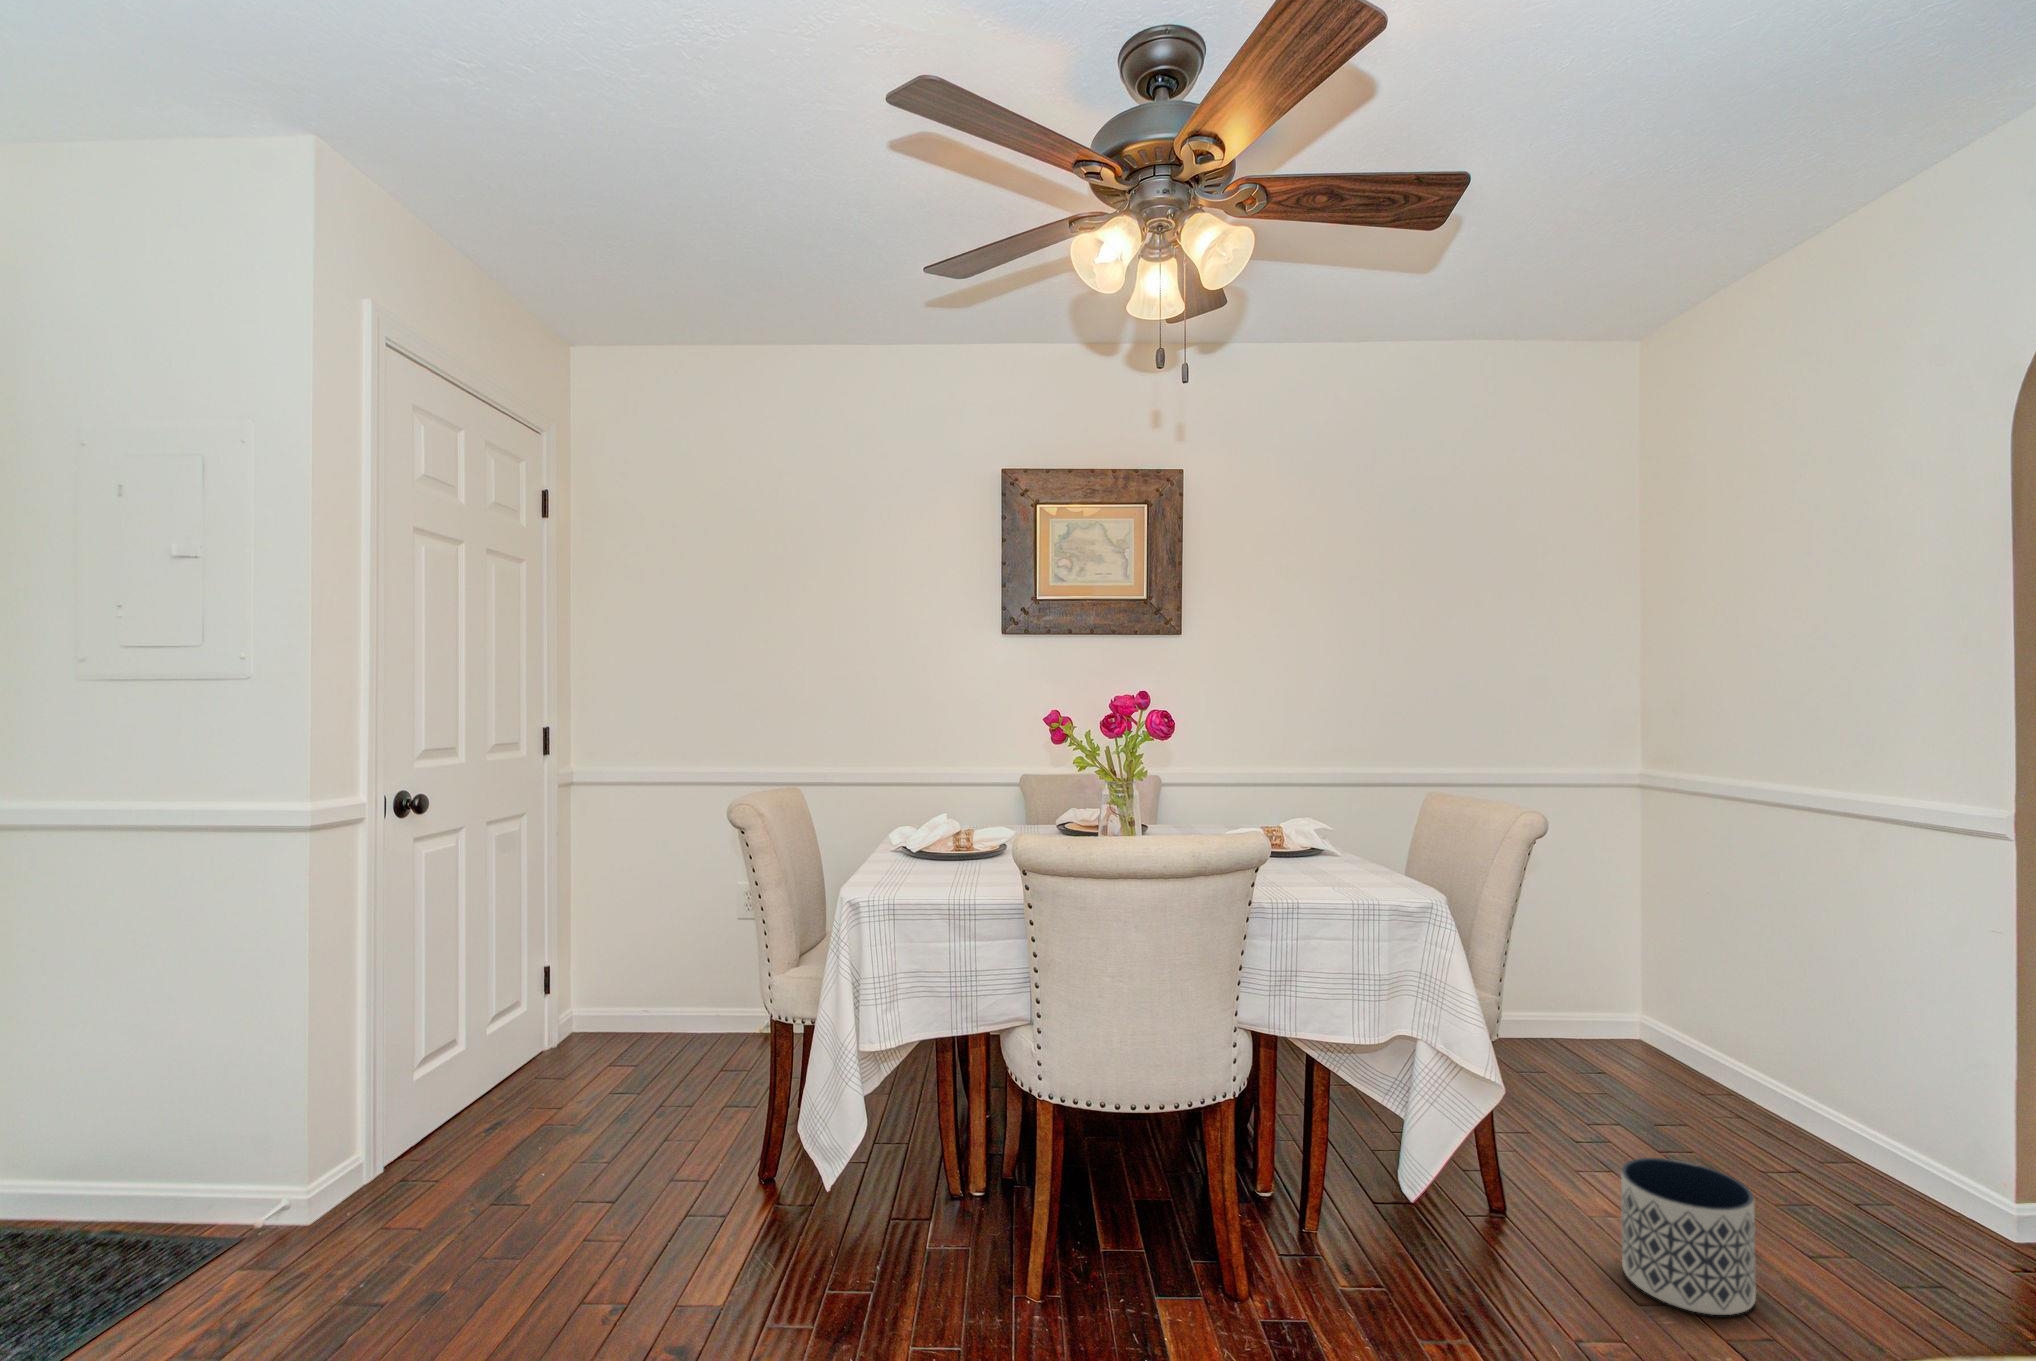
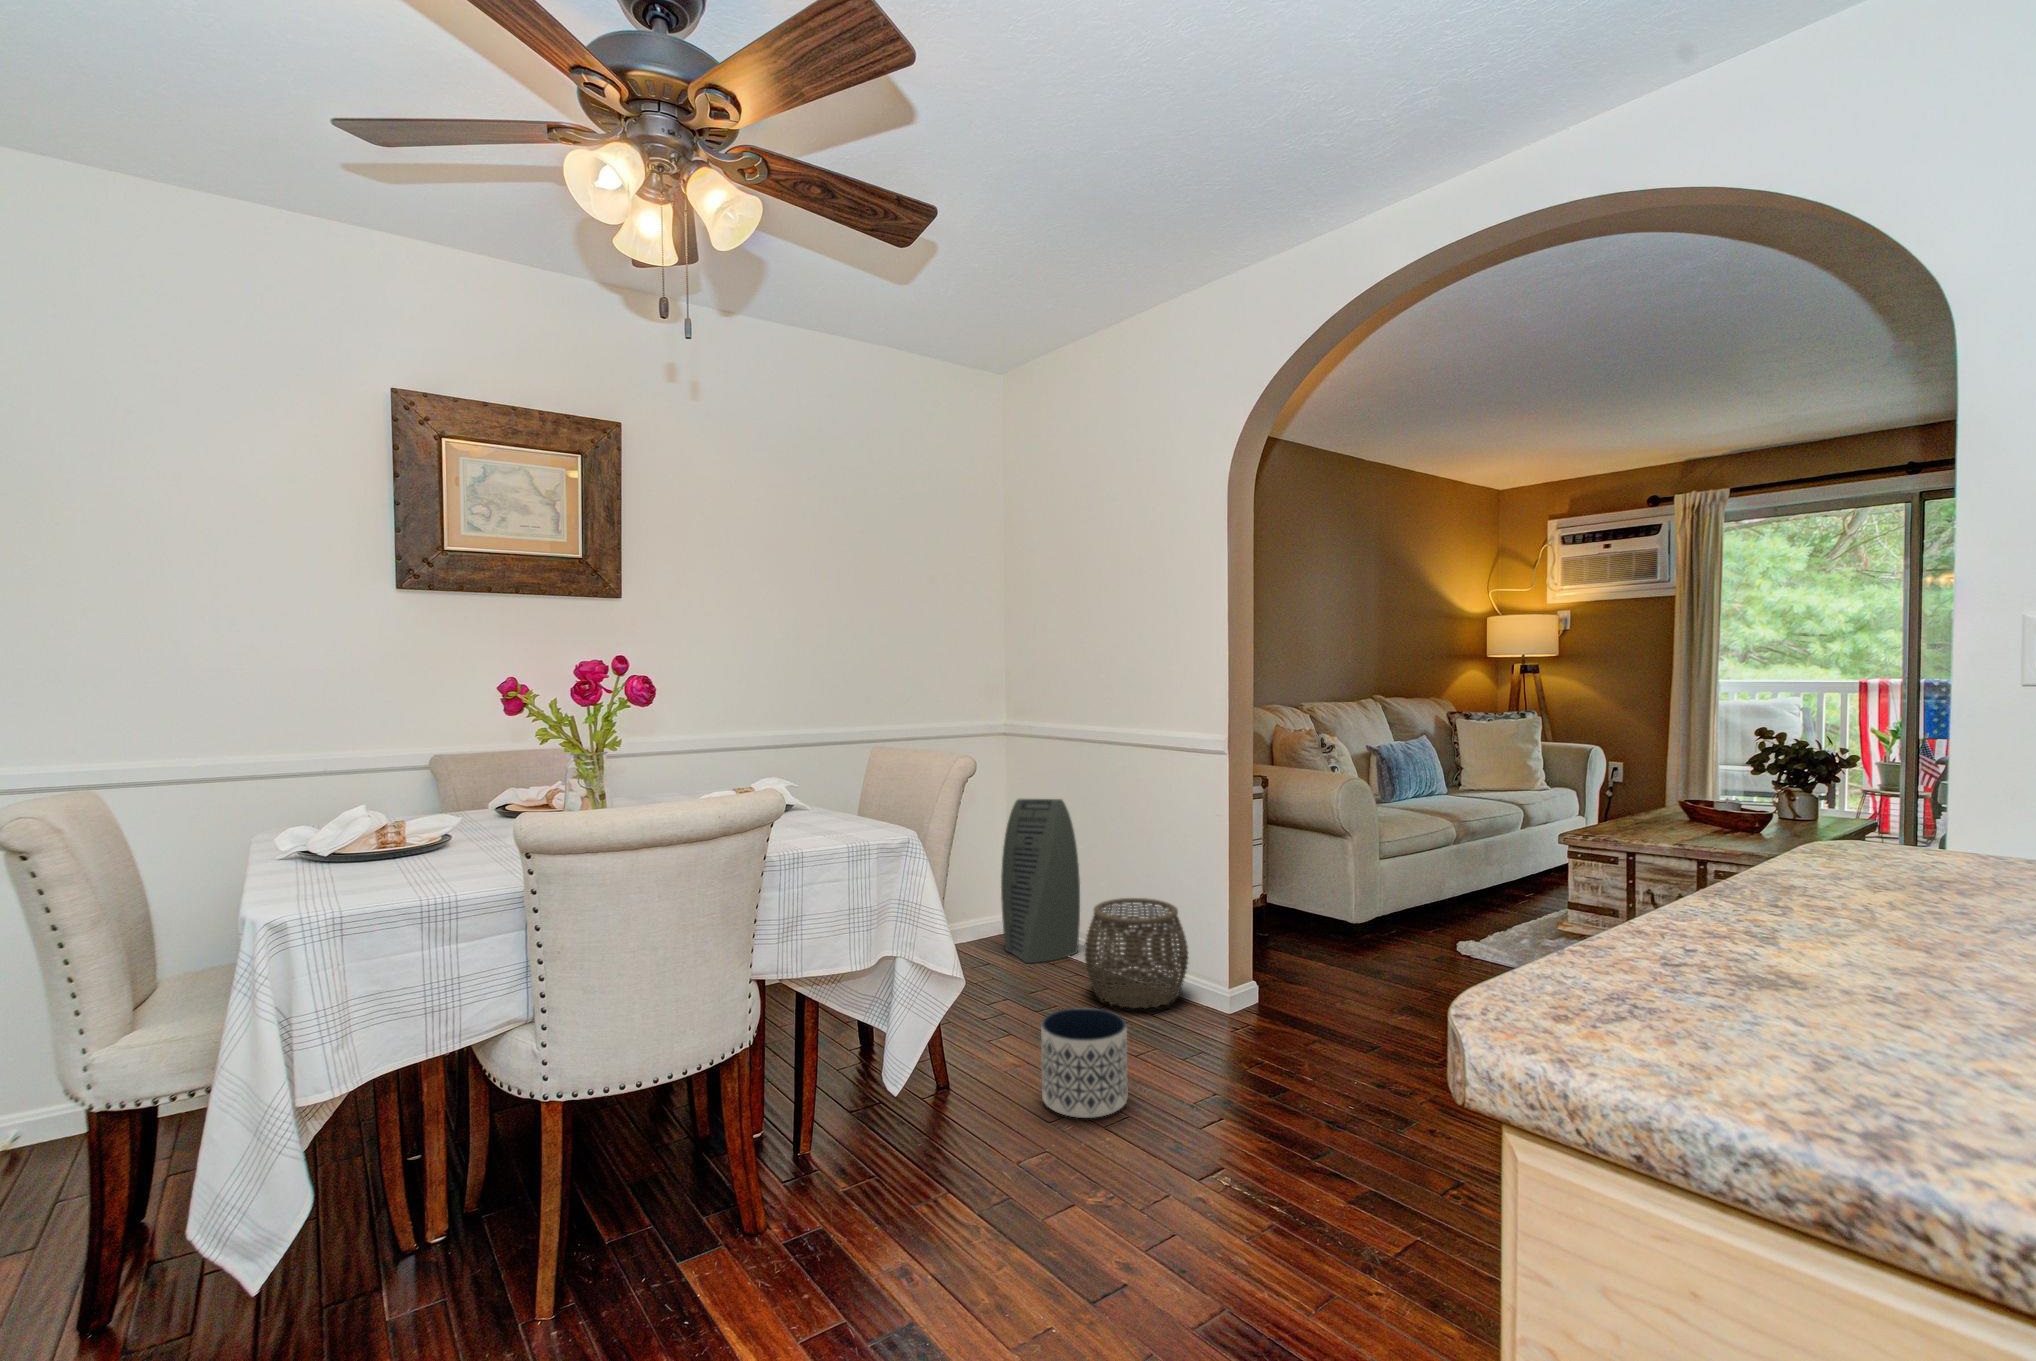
air purifier: none [1617,884,1736,1101] -> present [1001,799,1080,963]
woven basket: none [1725,1034,1905,1199] -> present [1084,898,1188,1008]

